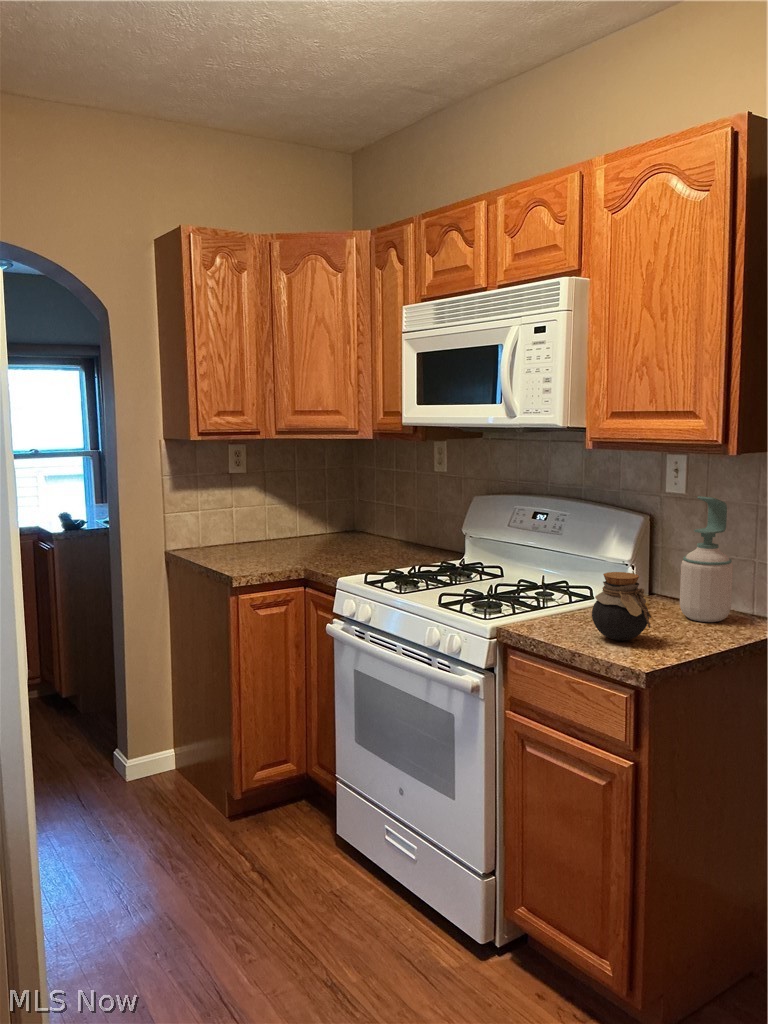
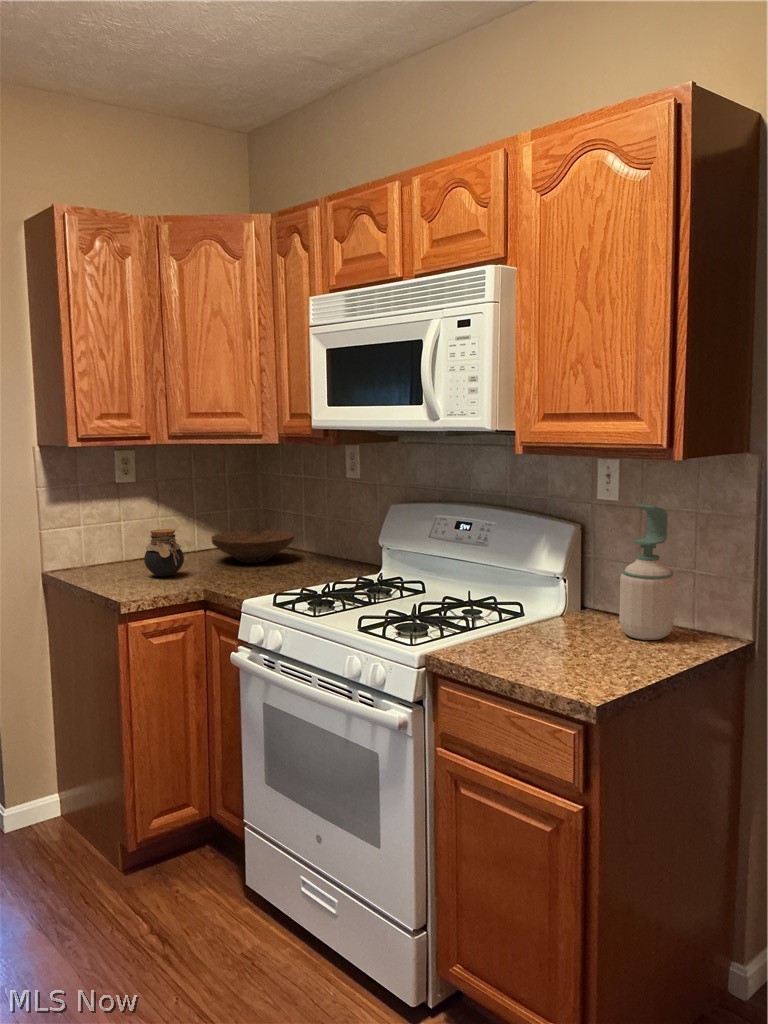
wooden bowl: none [312,519,386,547] -> present [212,530,294,563]
jar: present [592,572,651,641] -> present [144,529,184,576]

